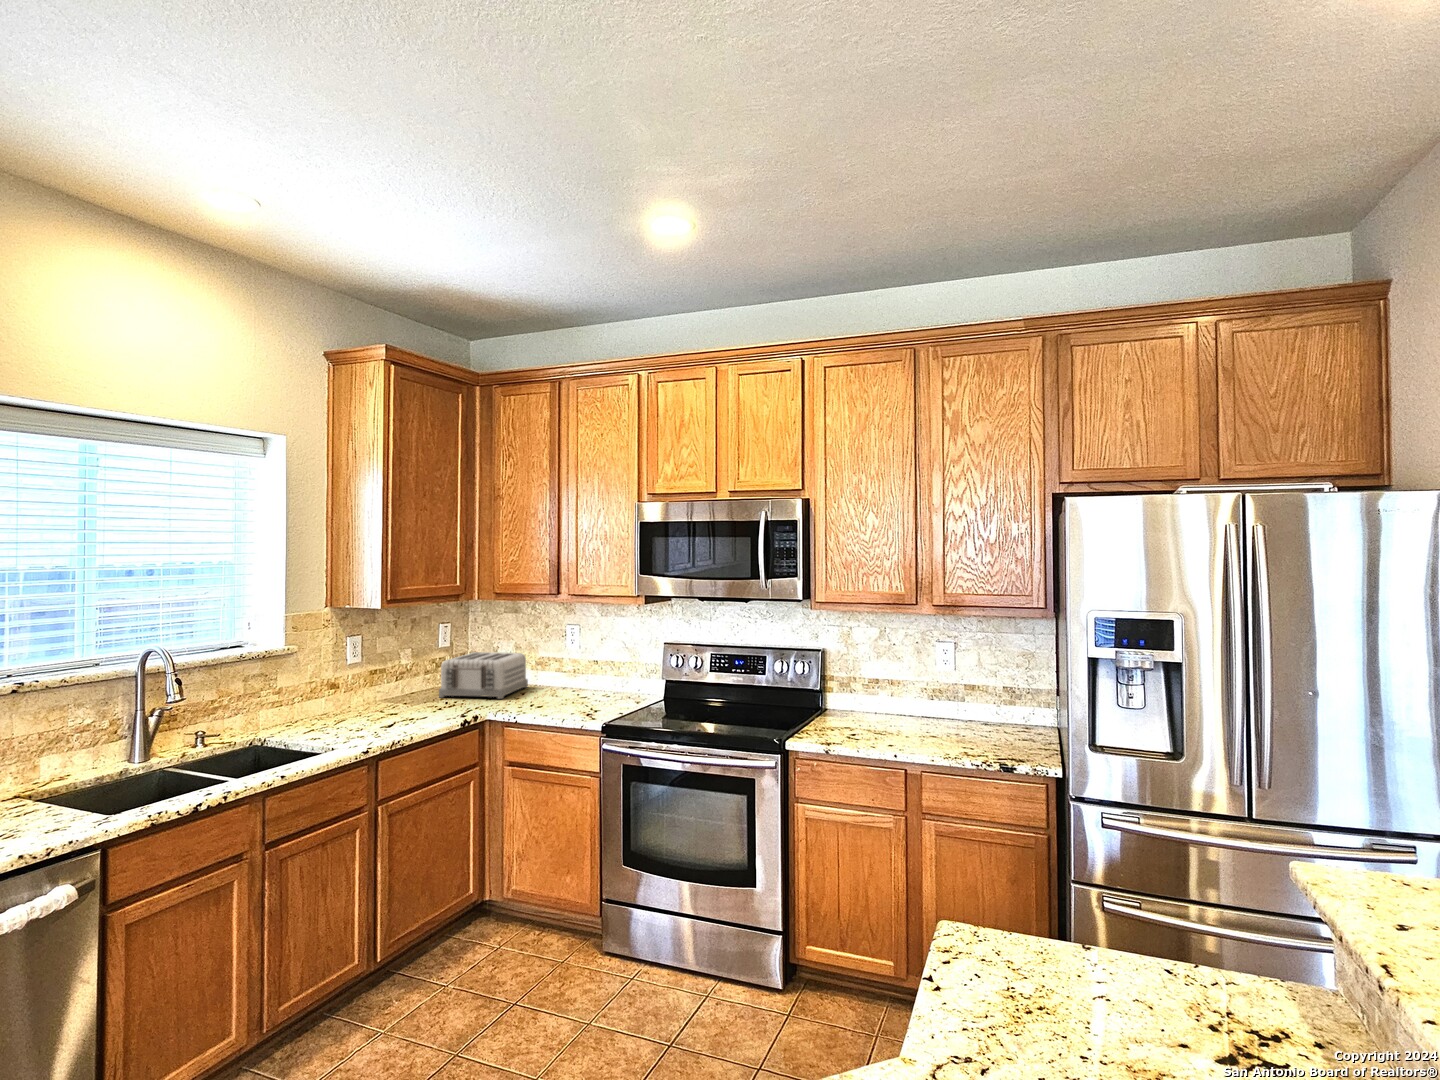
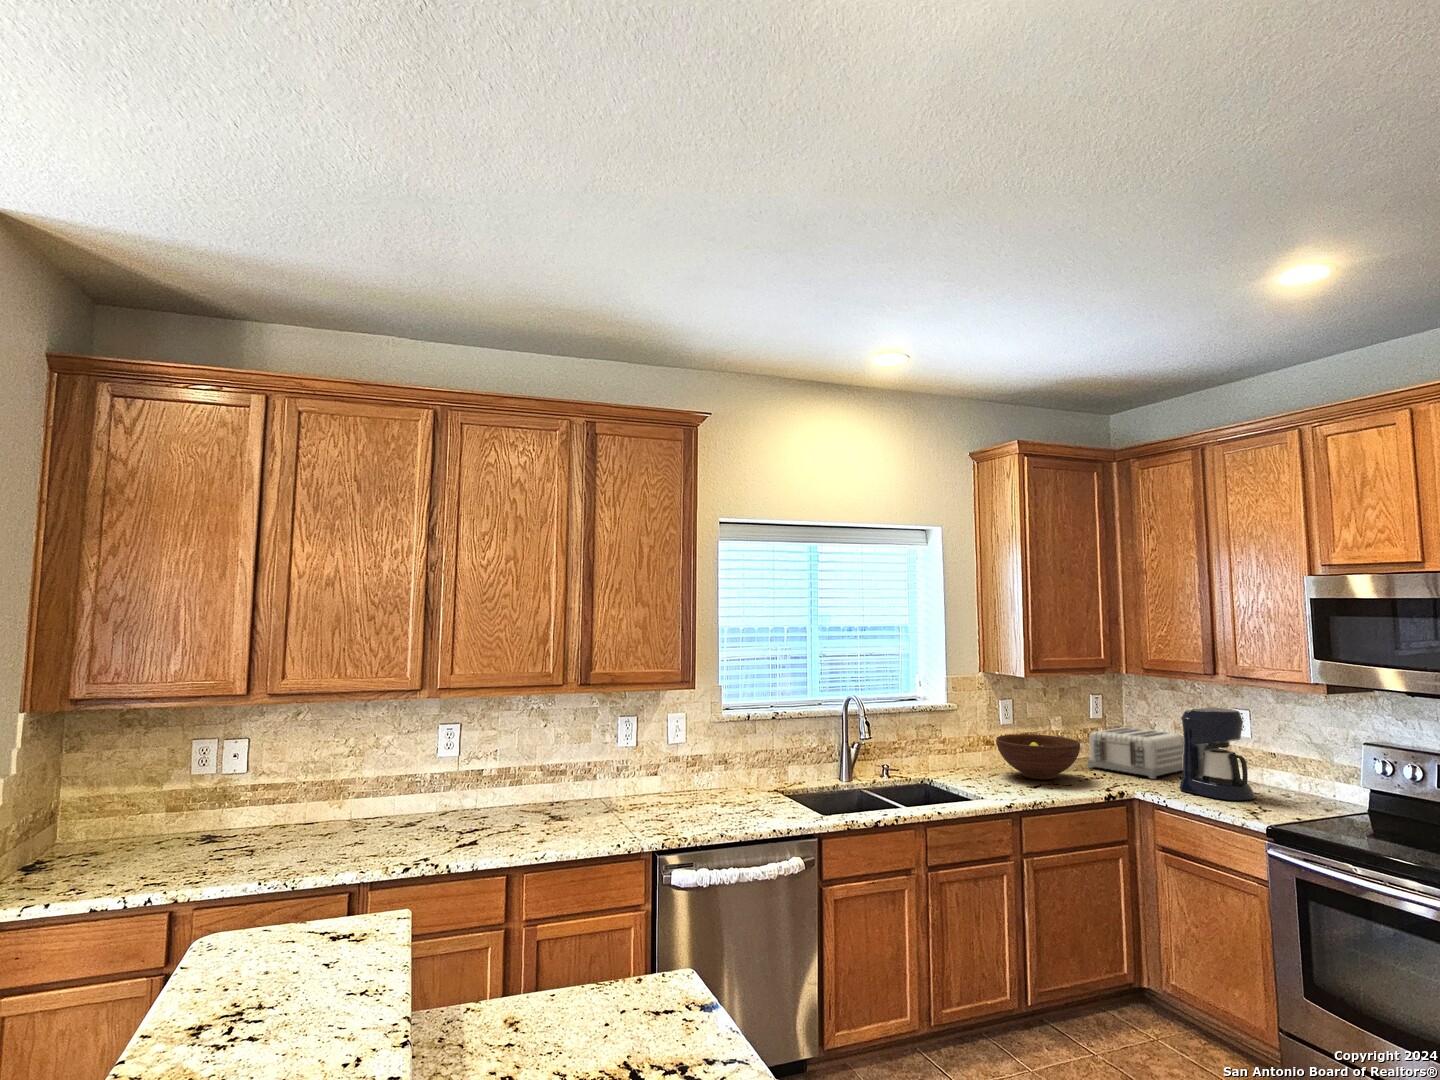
coffee maker: none [527,626,587,708] -> present [1180,708,1255,800]
fruit bowl: none [345,669,437,718] -> present [996,734,1080,780]

